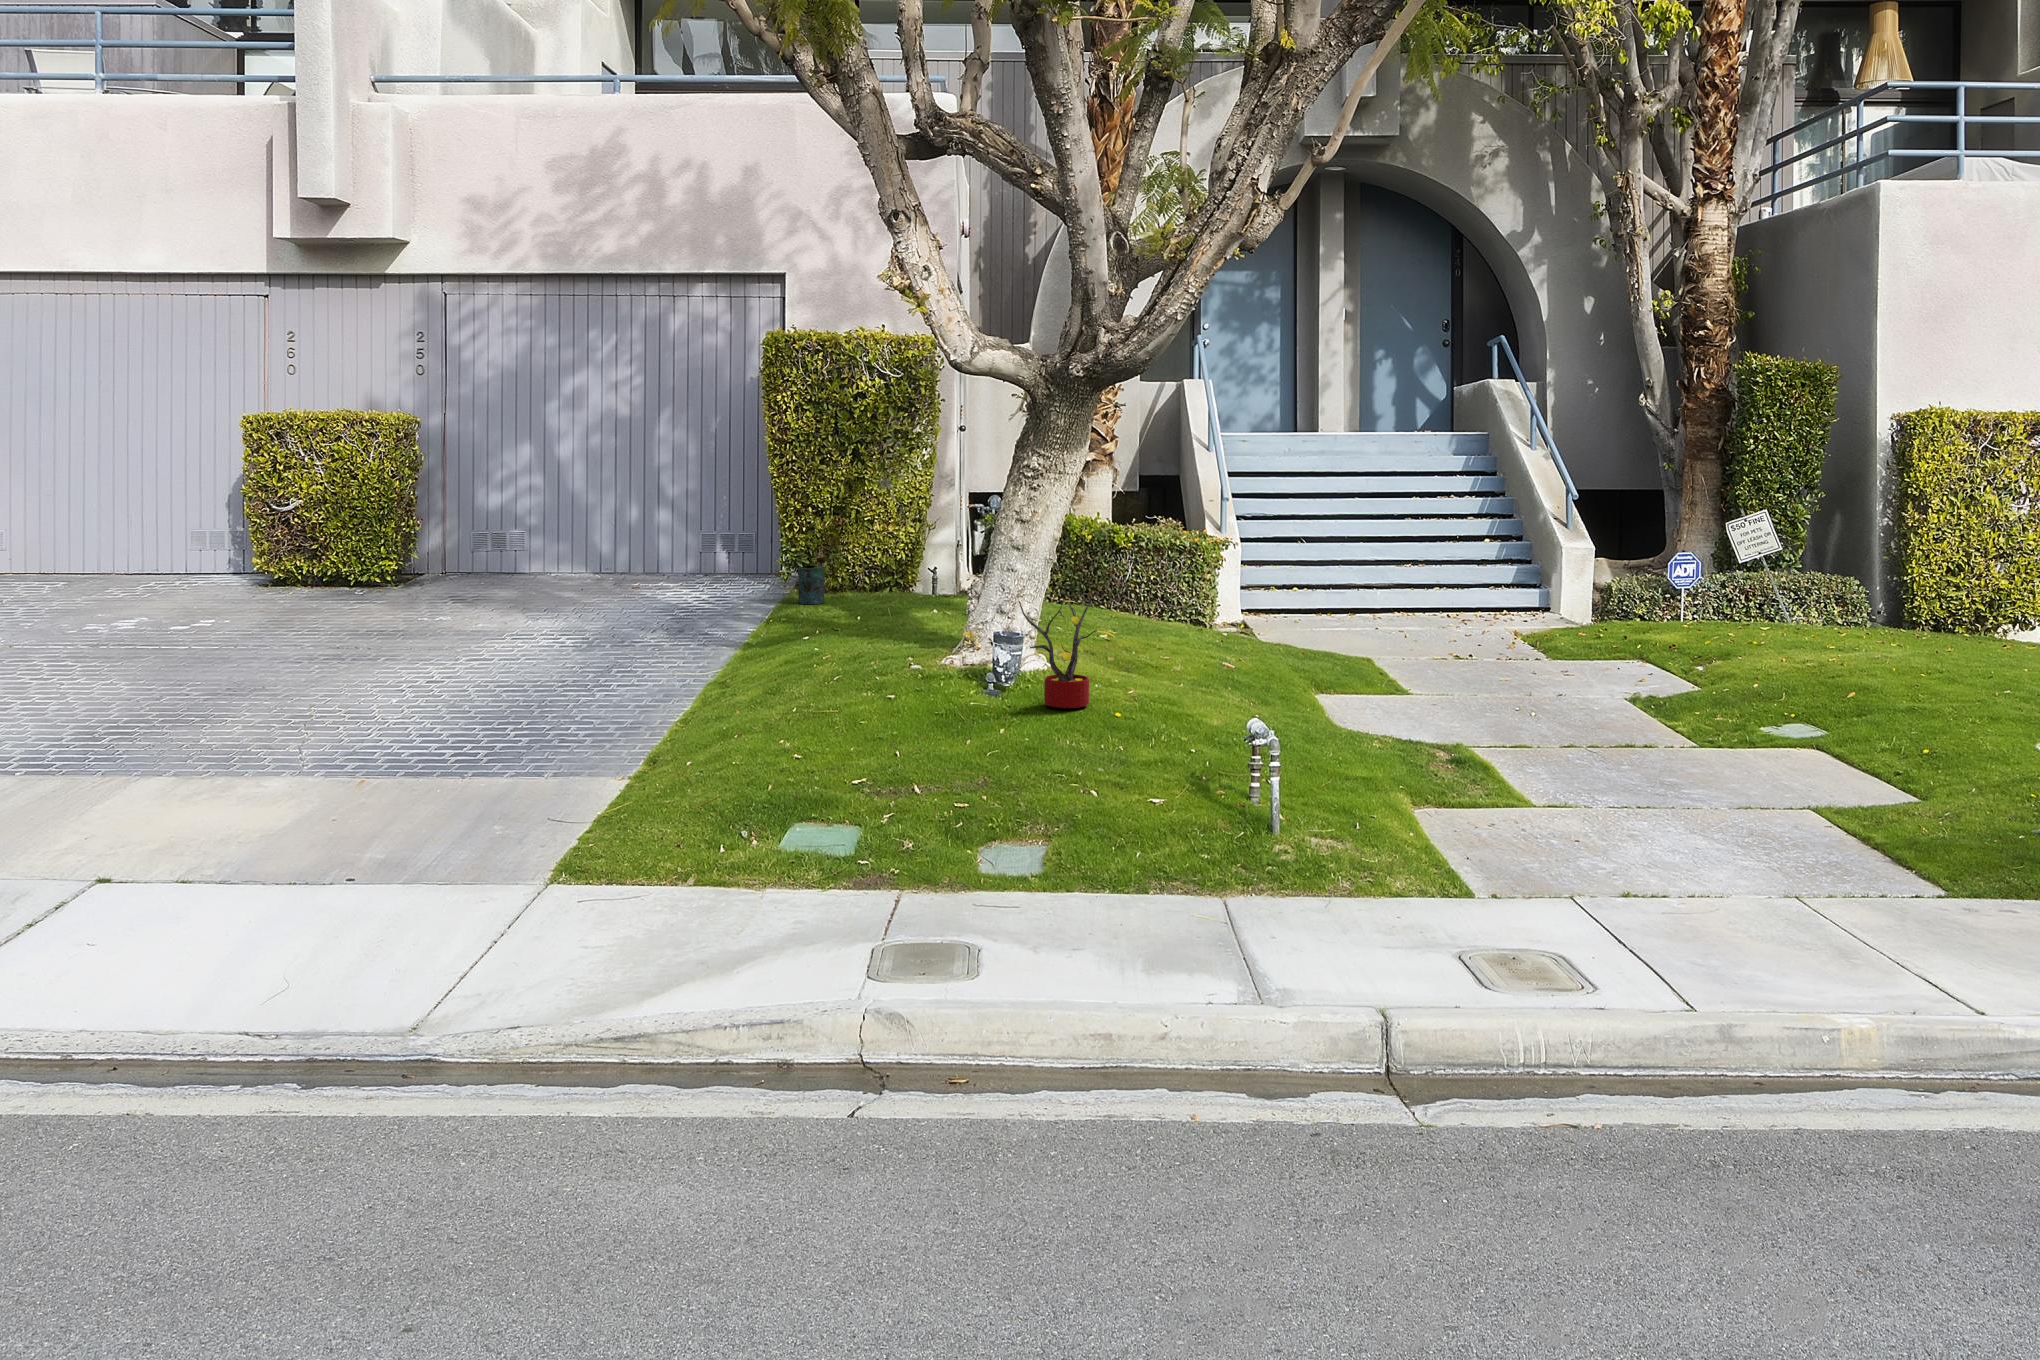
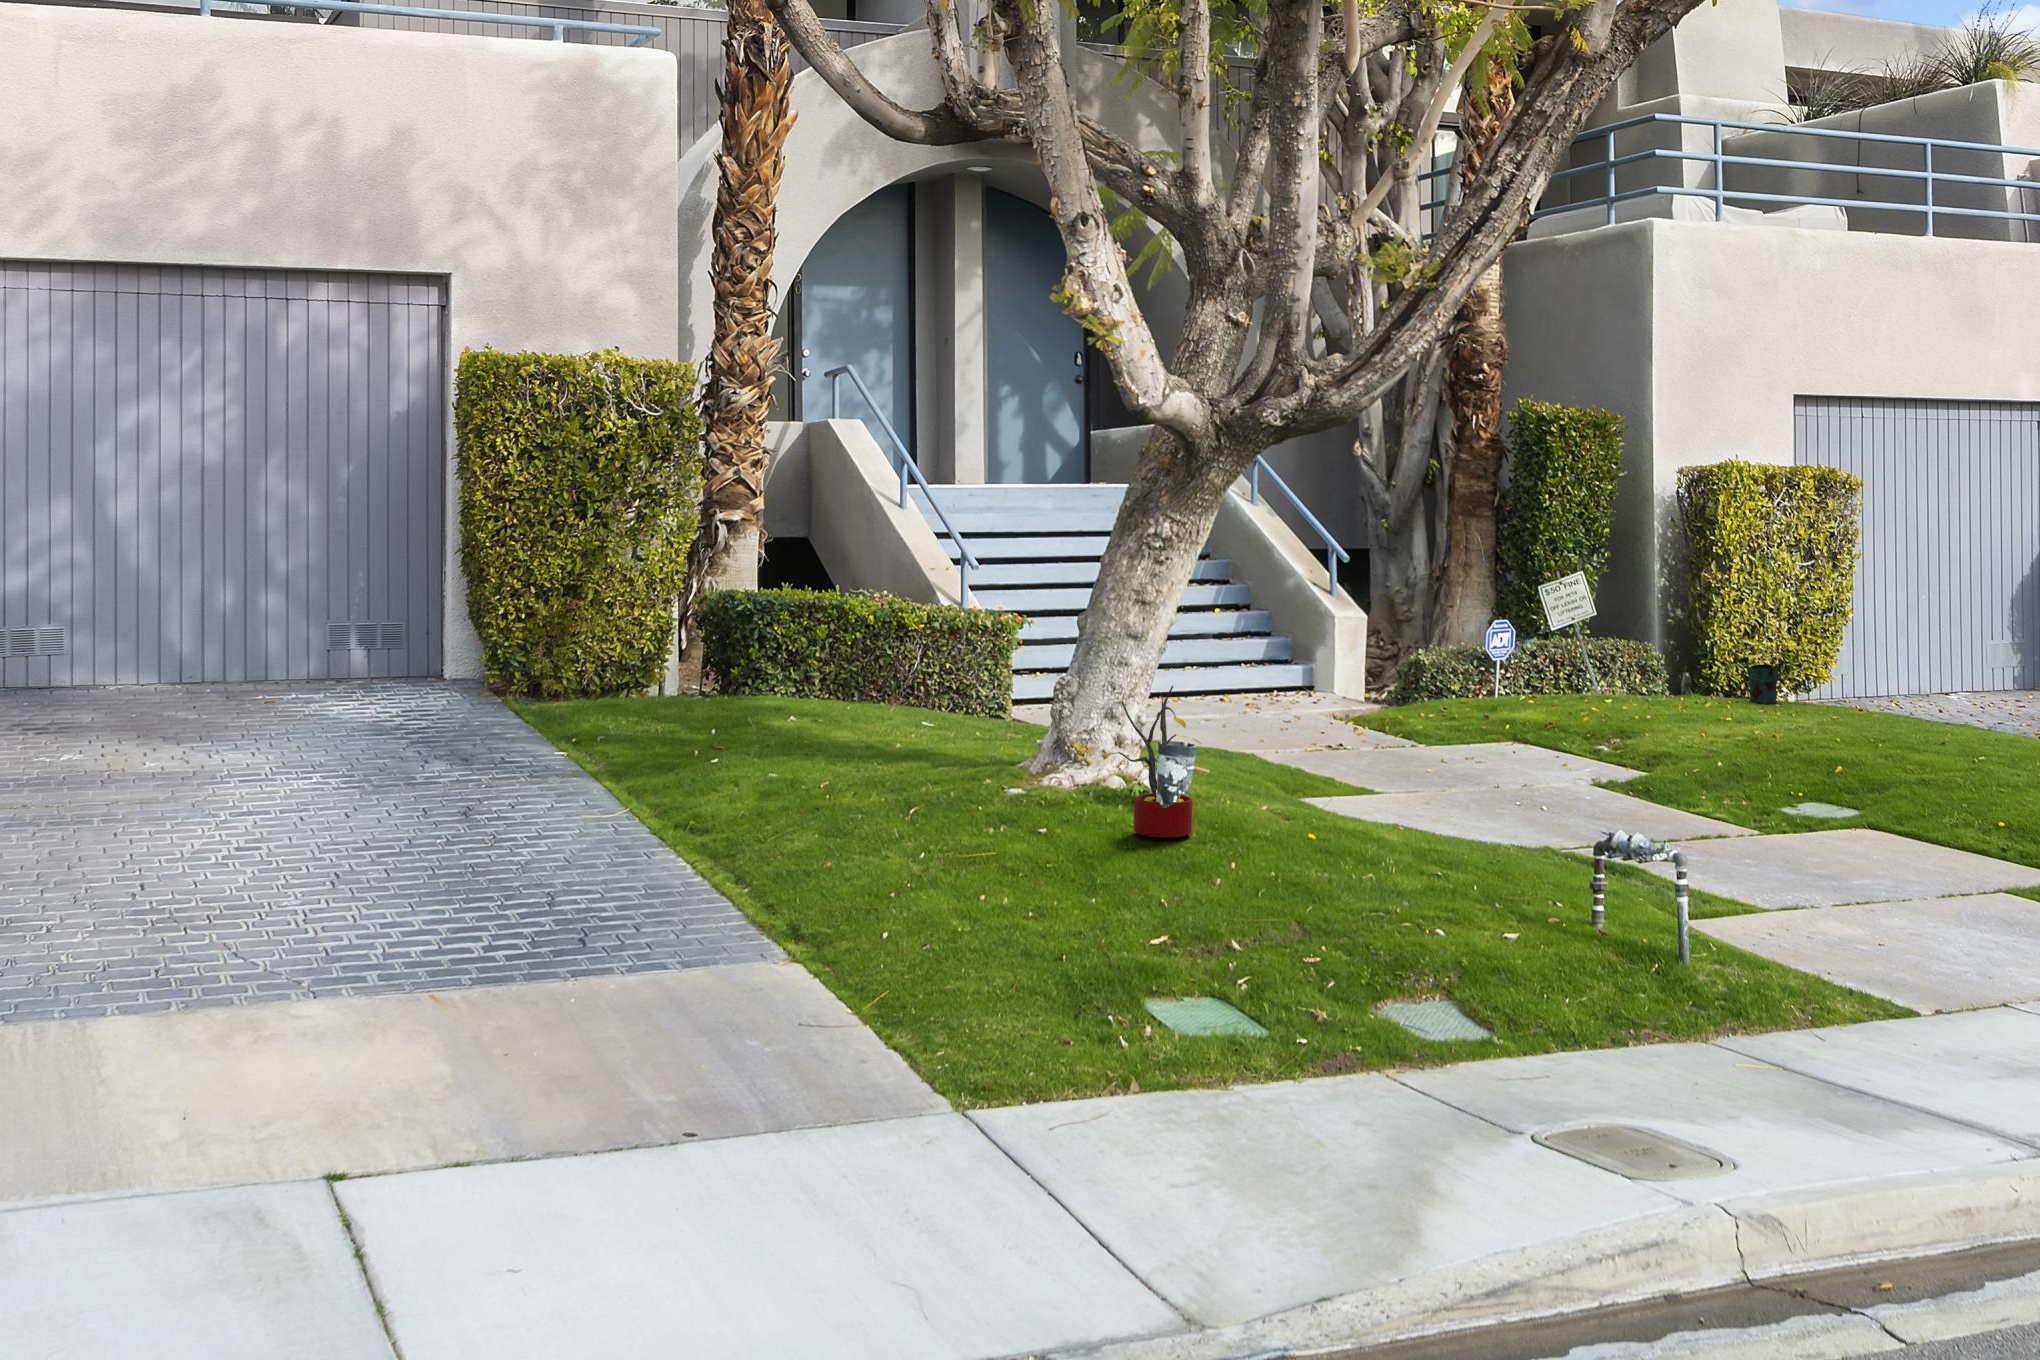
watering can: present [798,558,826,604] -> present [1741,657,1778,704]

